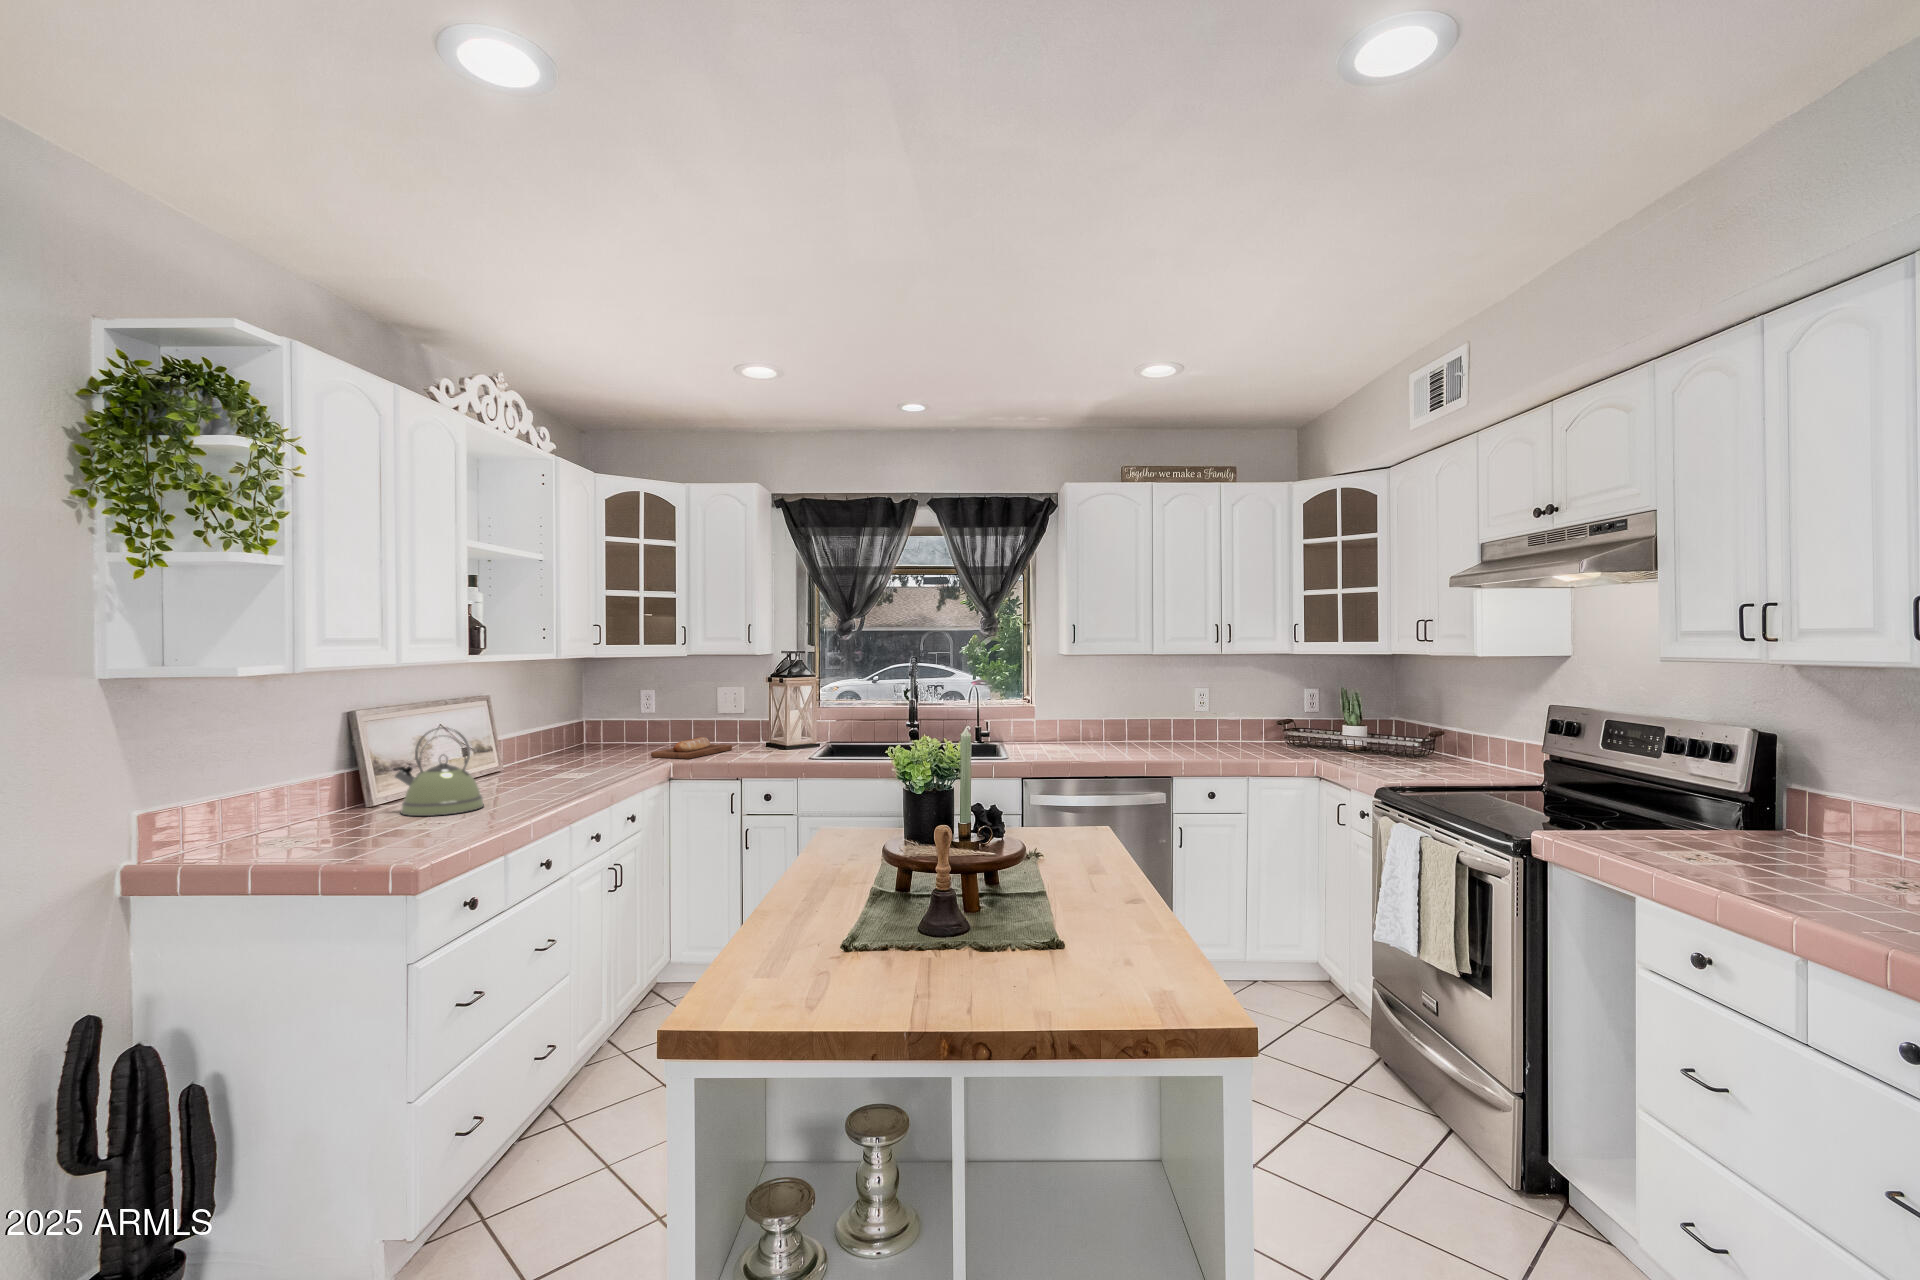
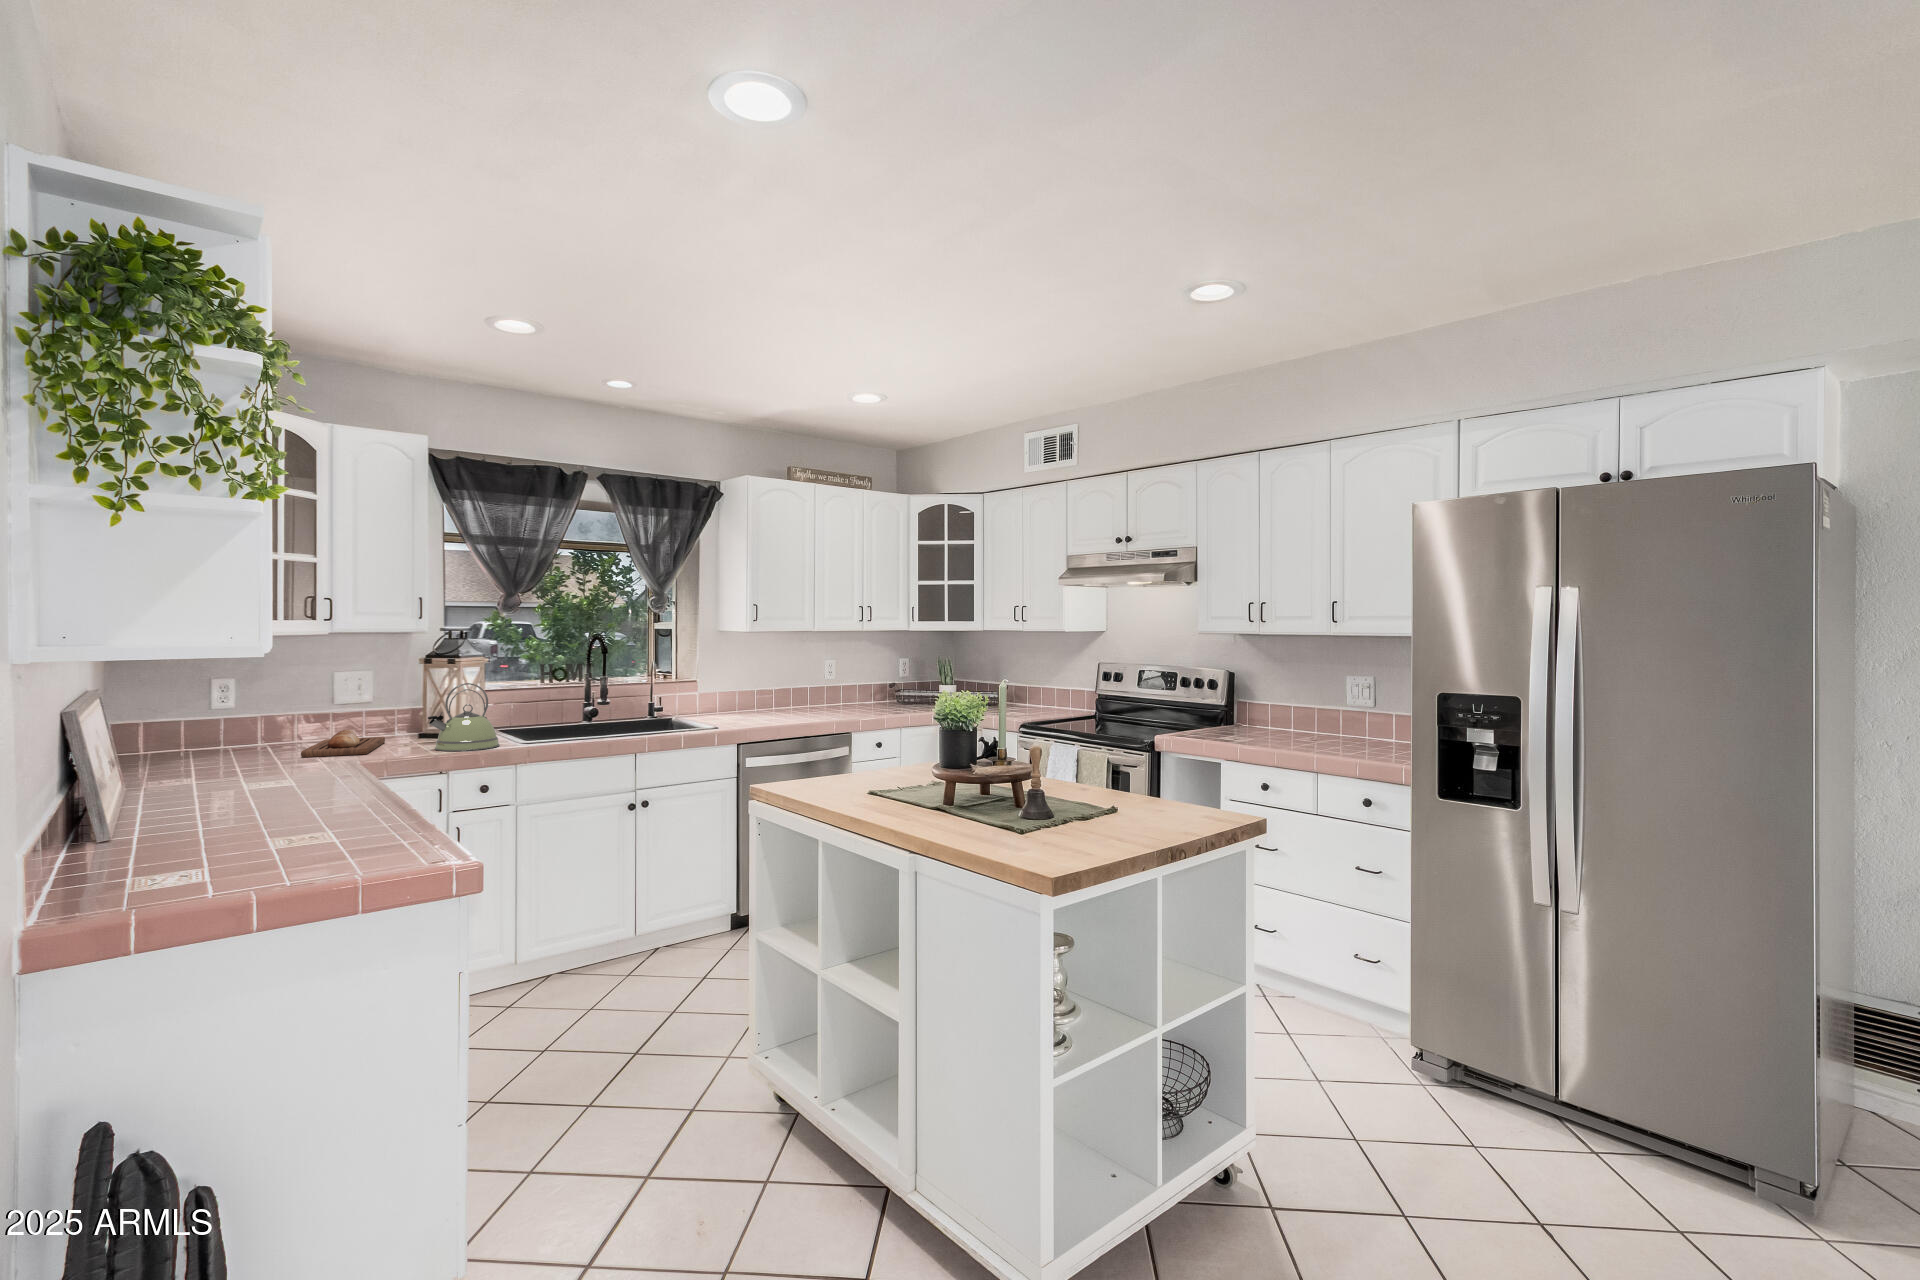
kettle: present [393,727,484,816] -> present [428,683,499,751]

